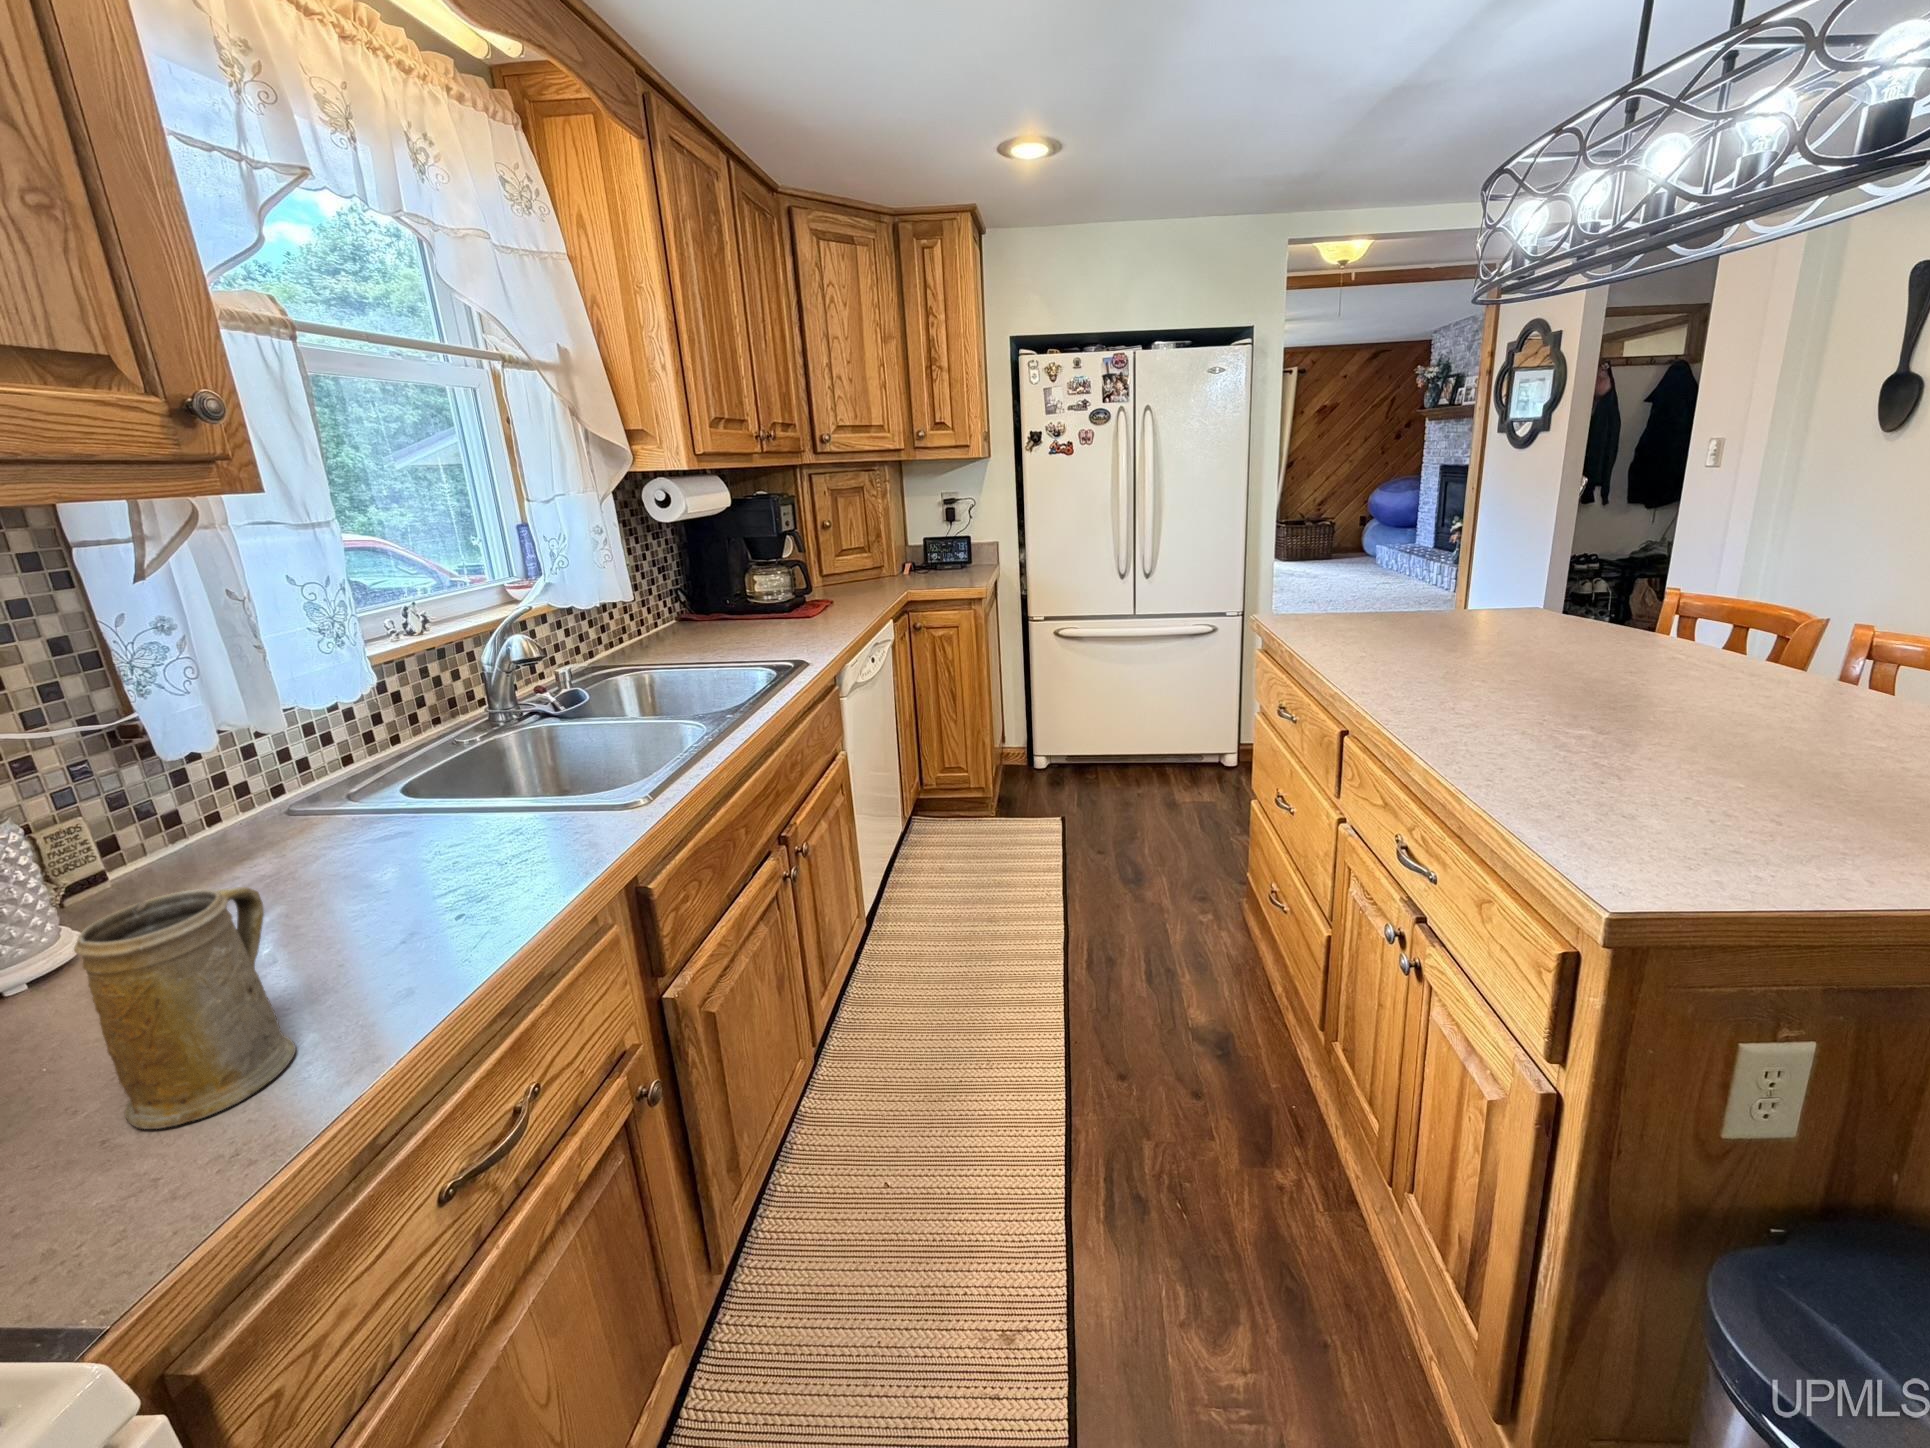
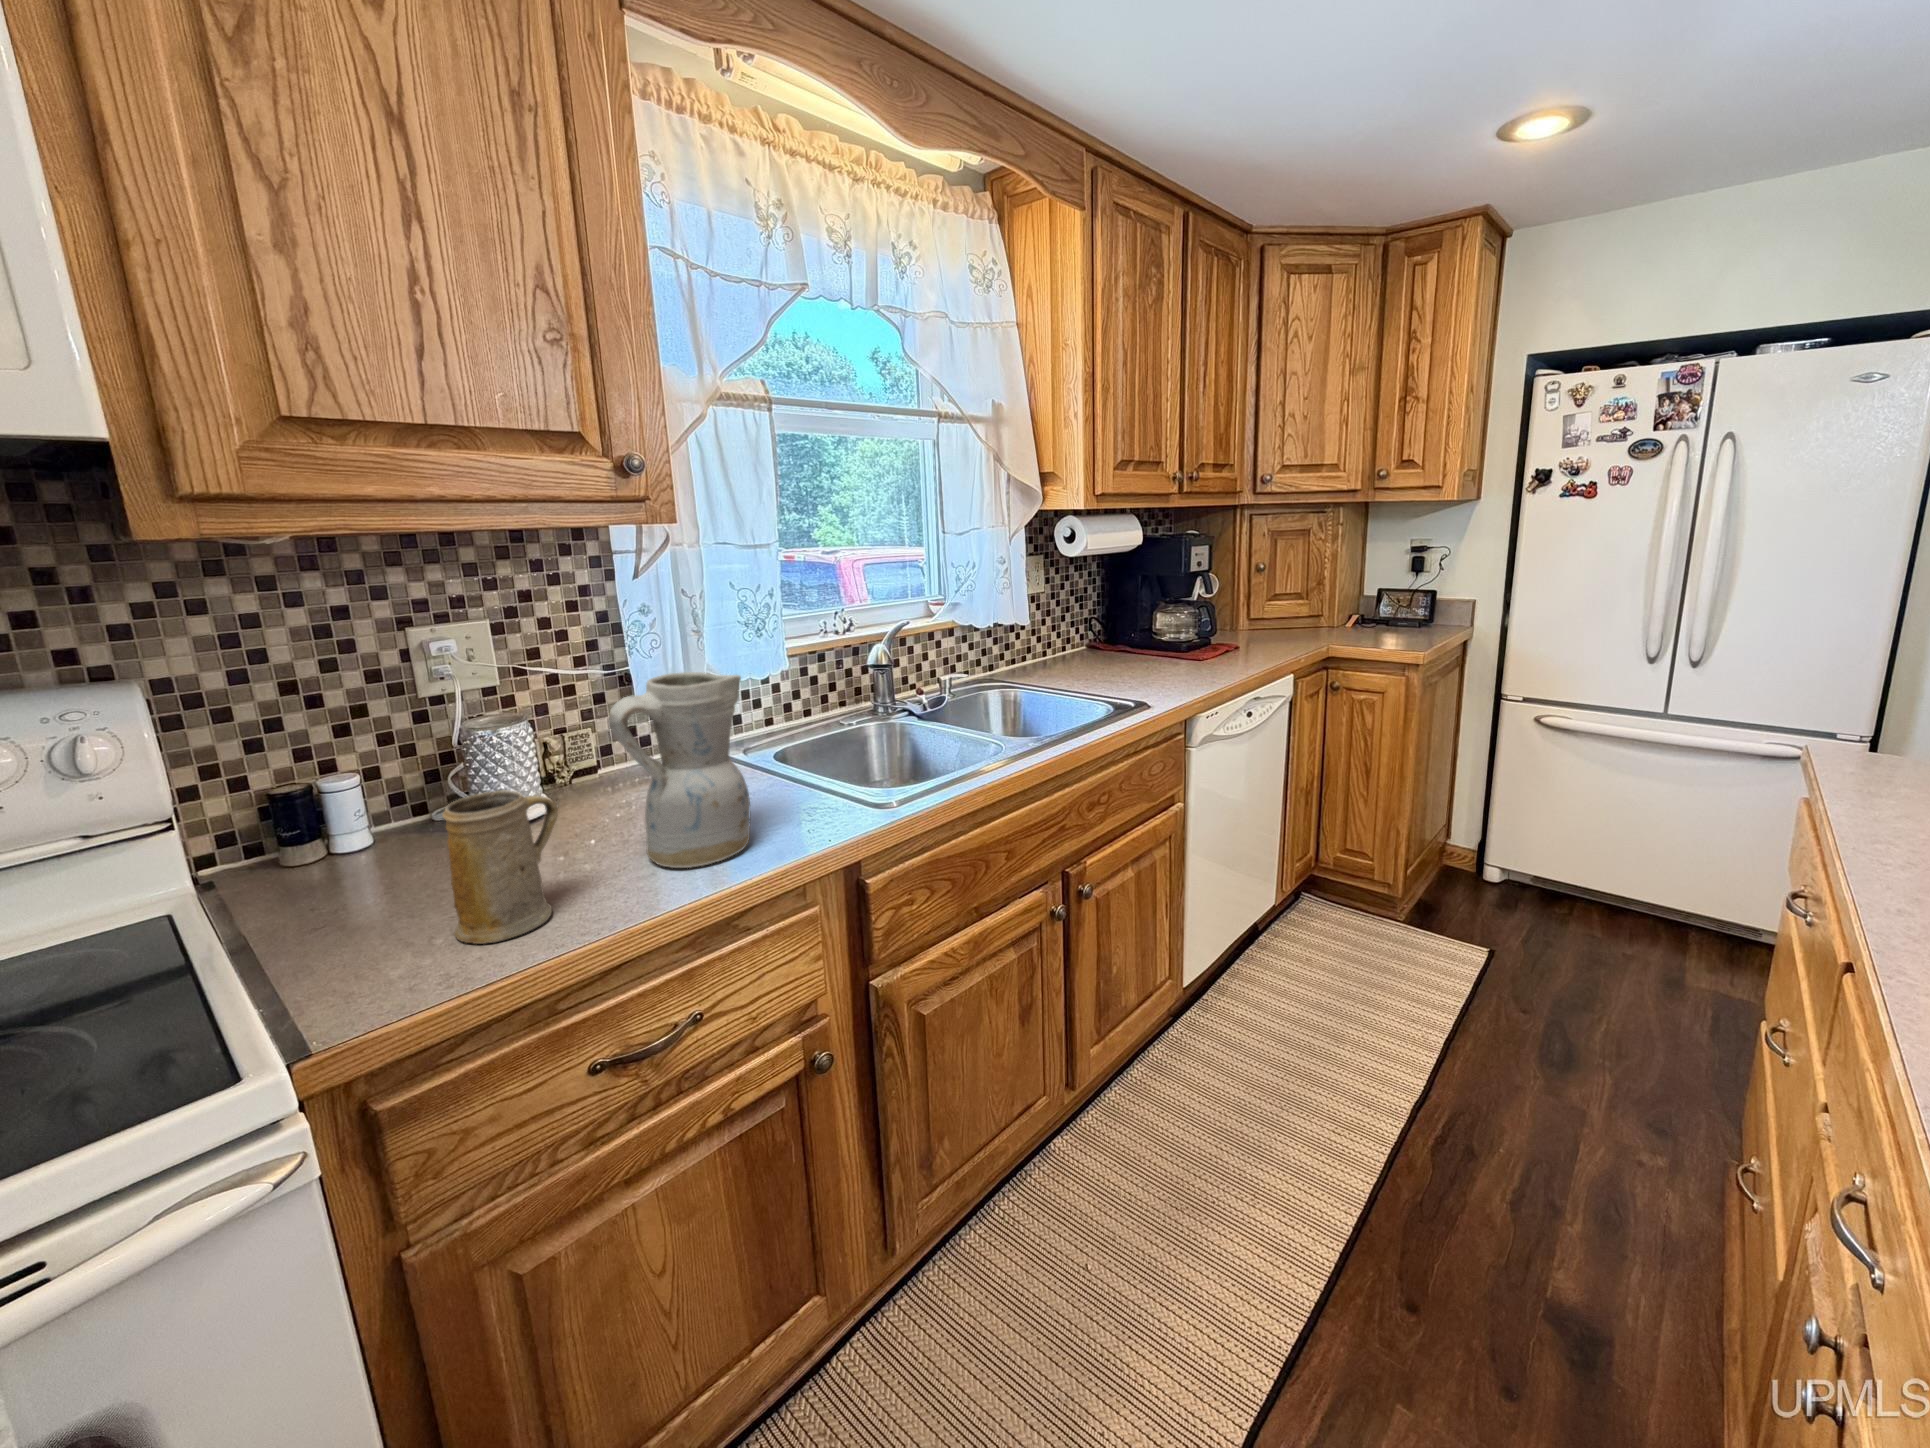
ceramic pitcher: none [290,679,506,941] -> present [609,672,751,868]

